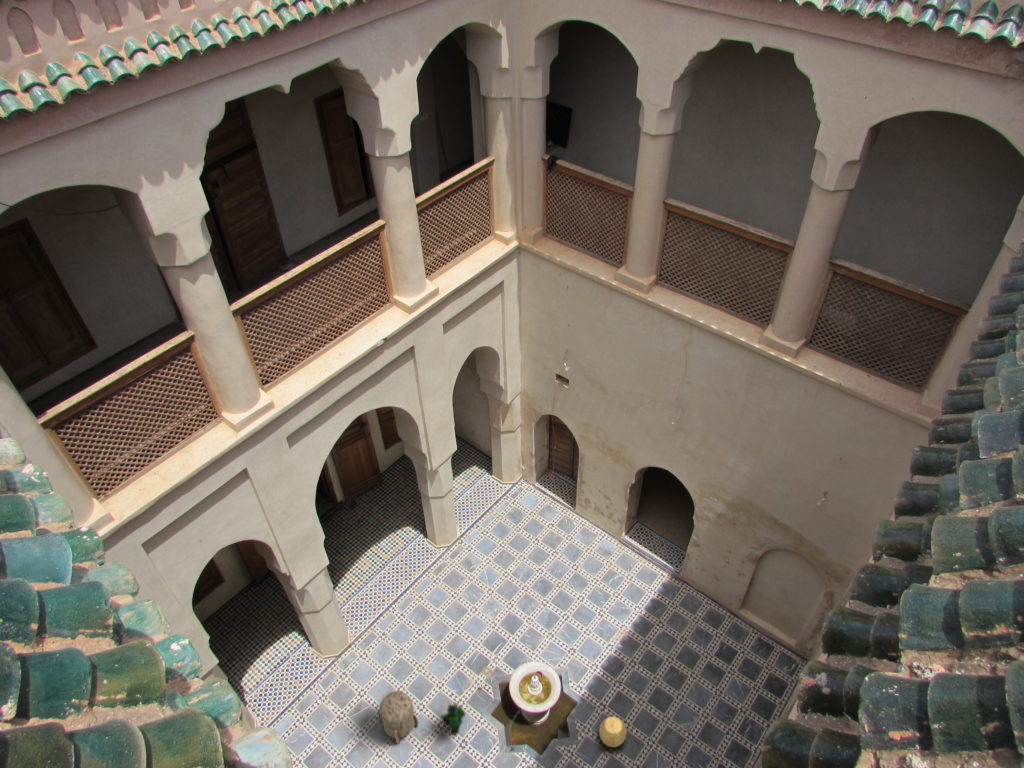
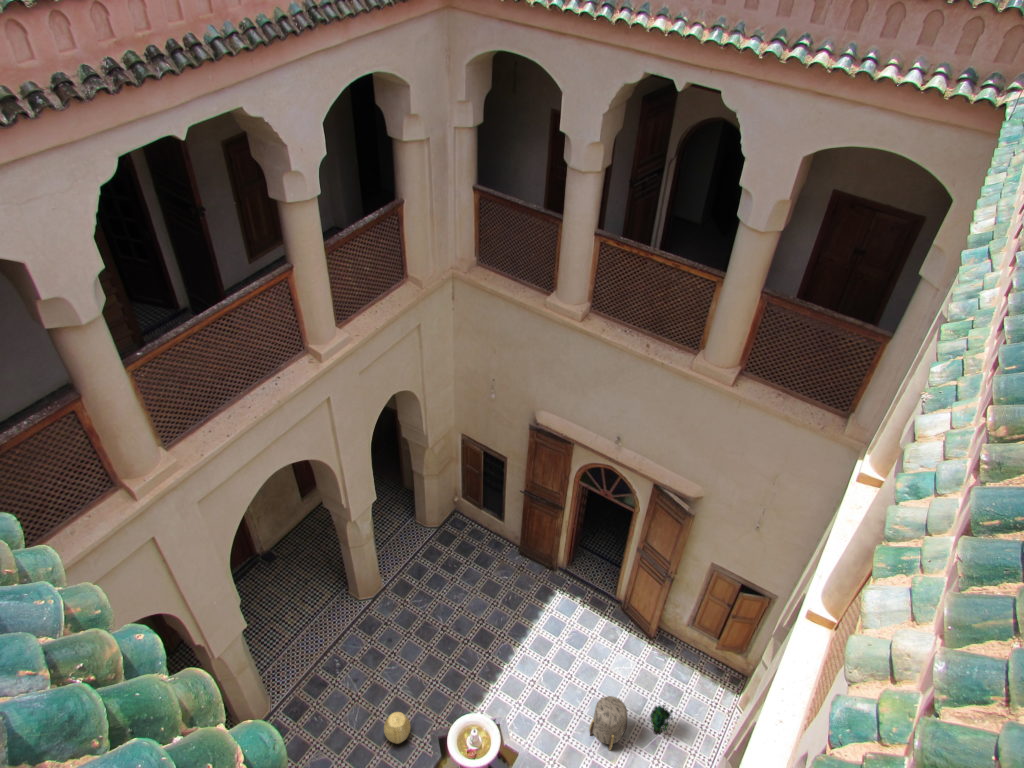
decorative plant: present [441,703,465,735] -> present [650,705,673,734]

